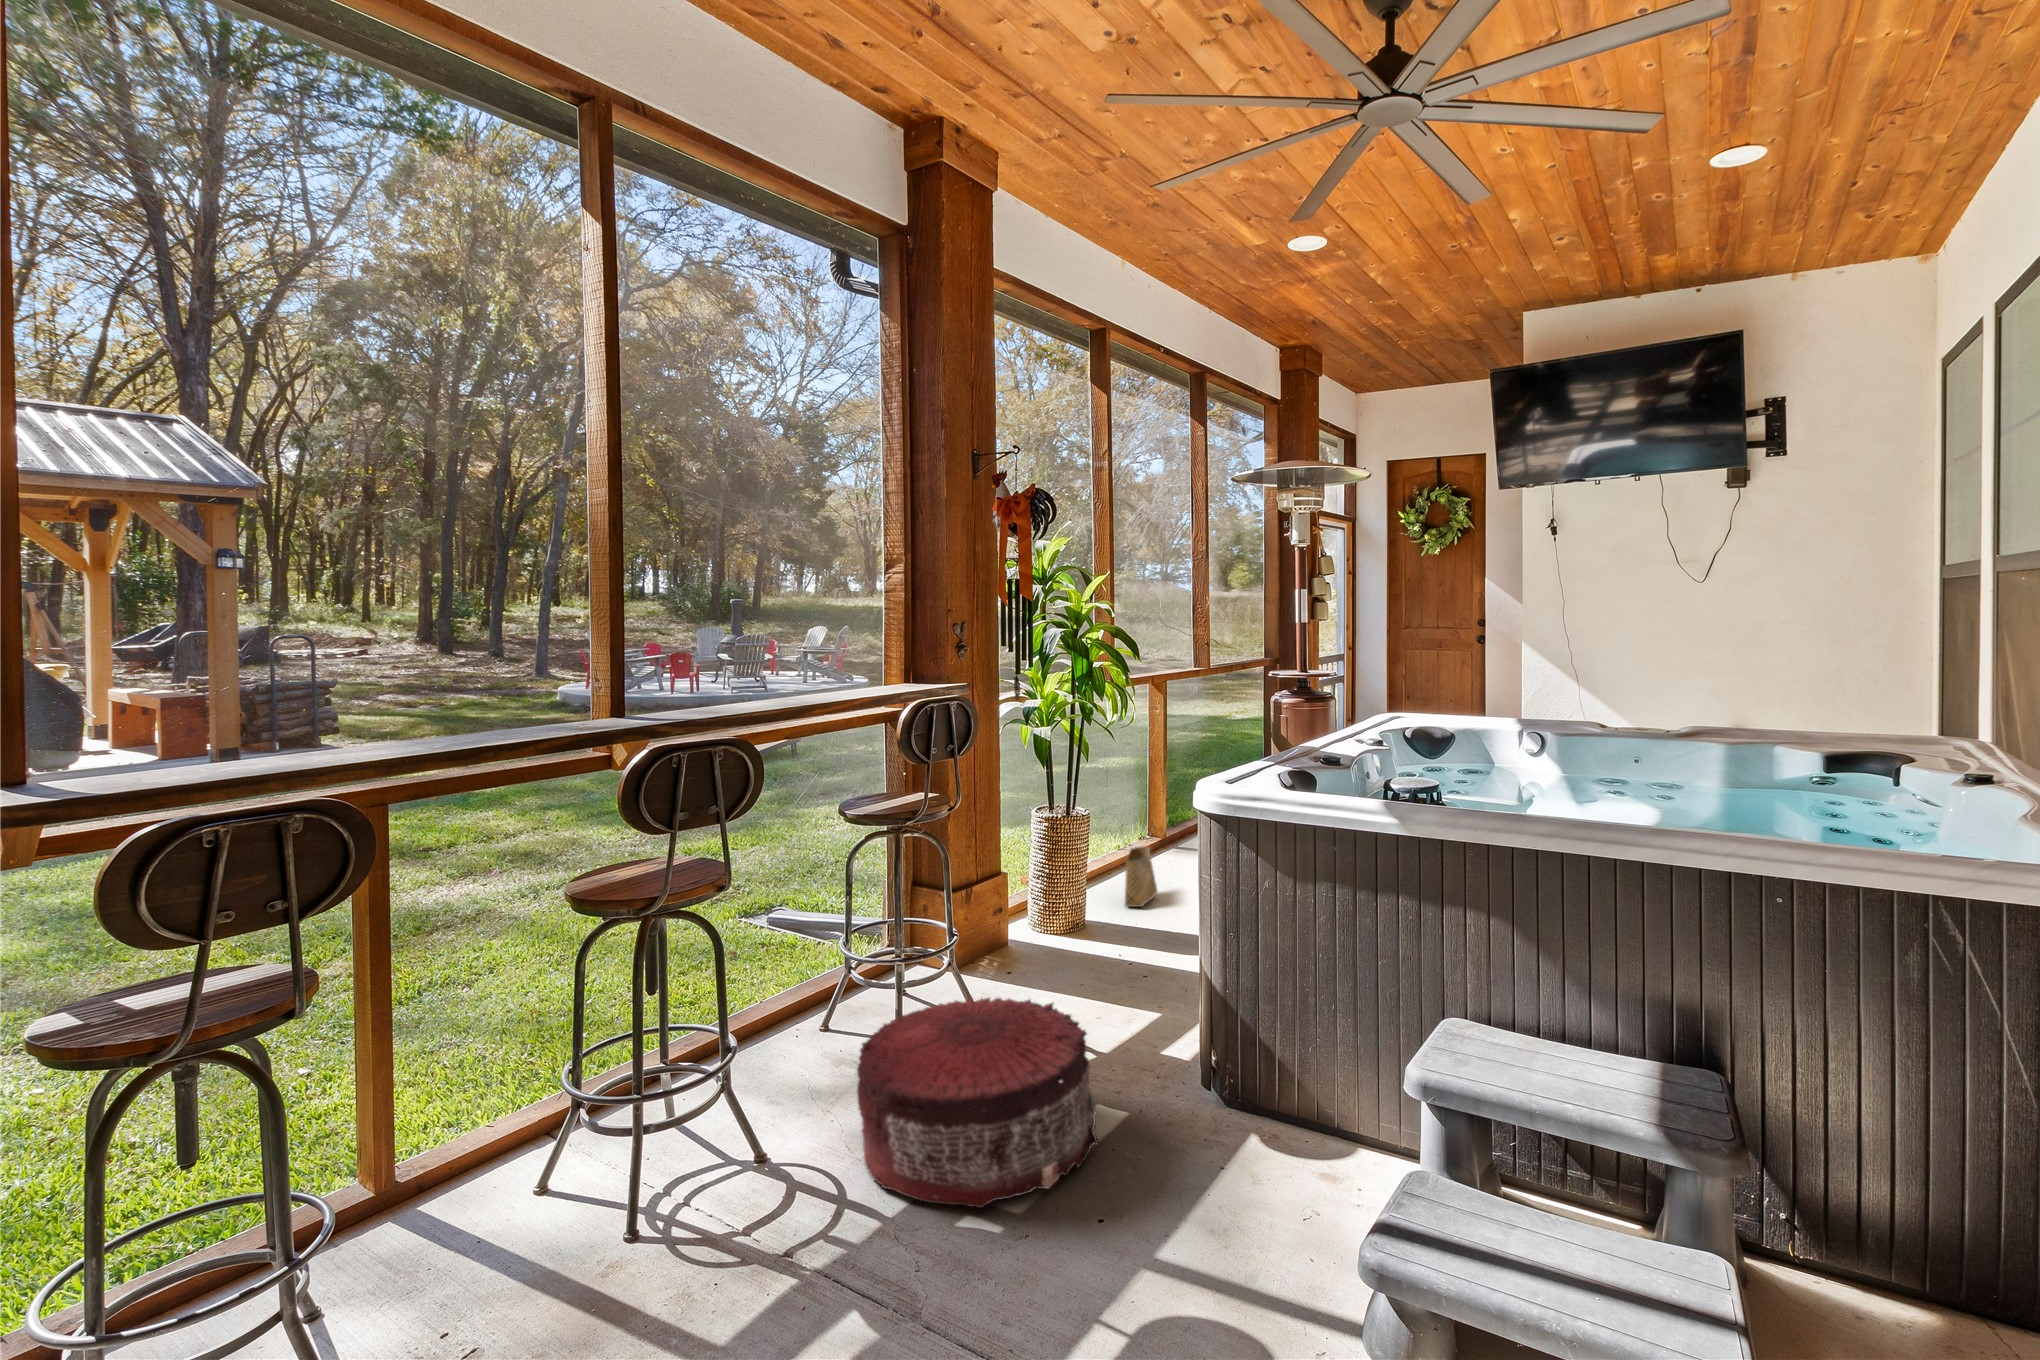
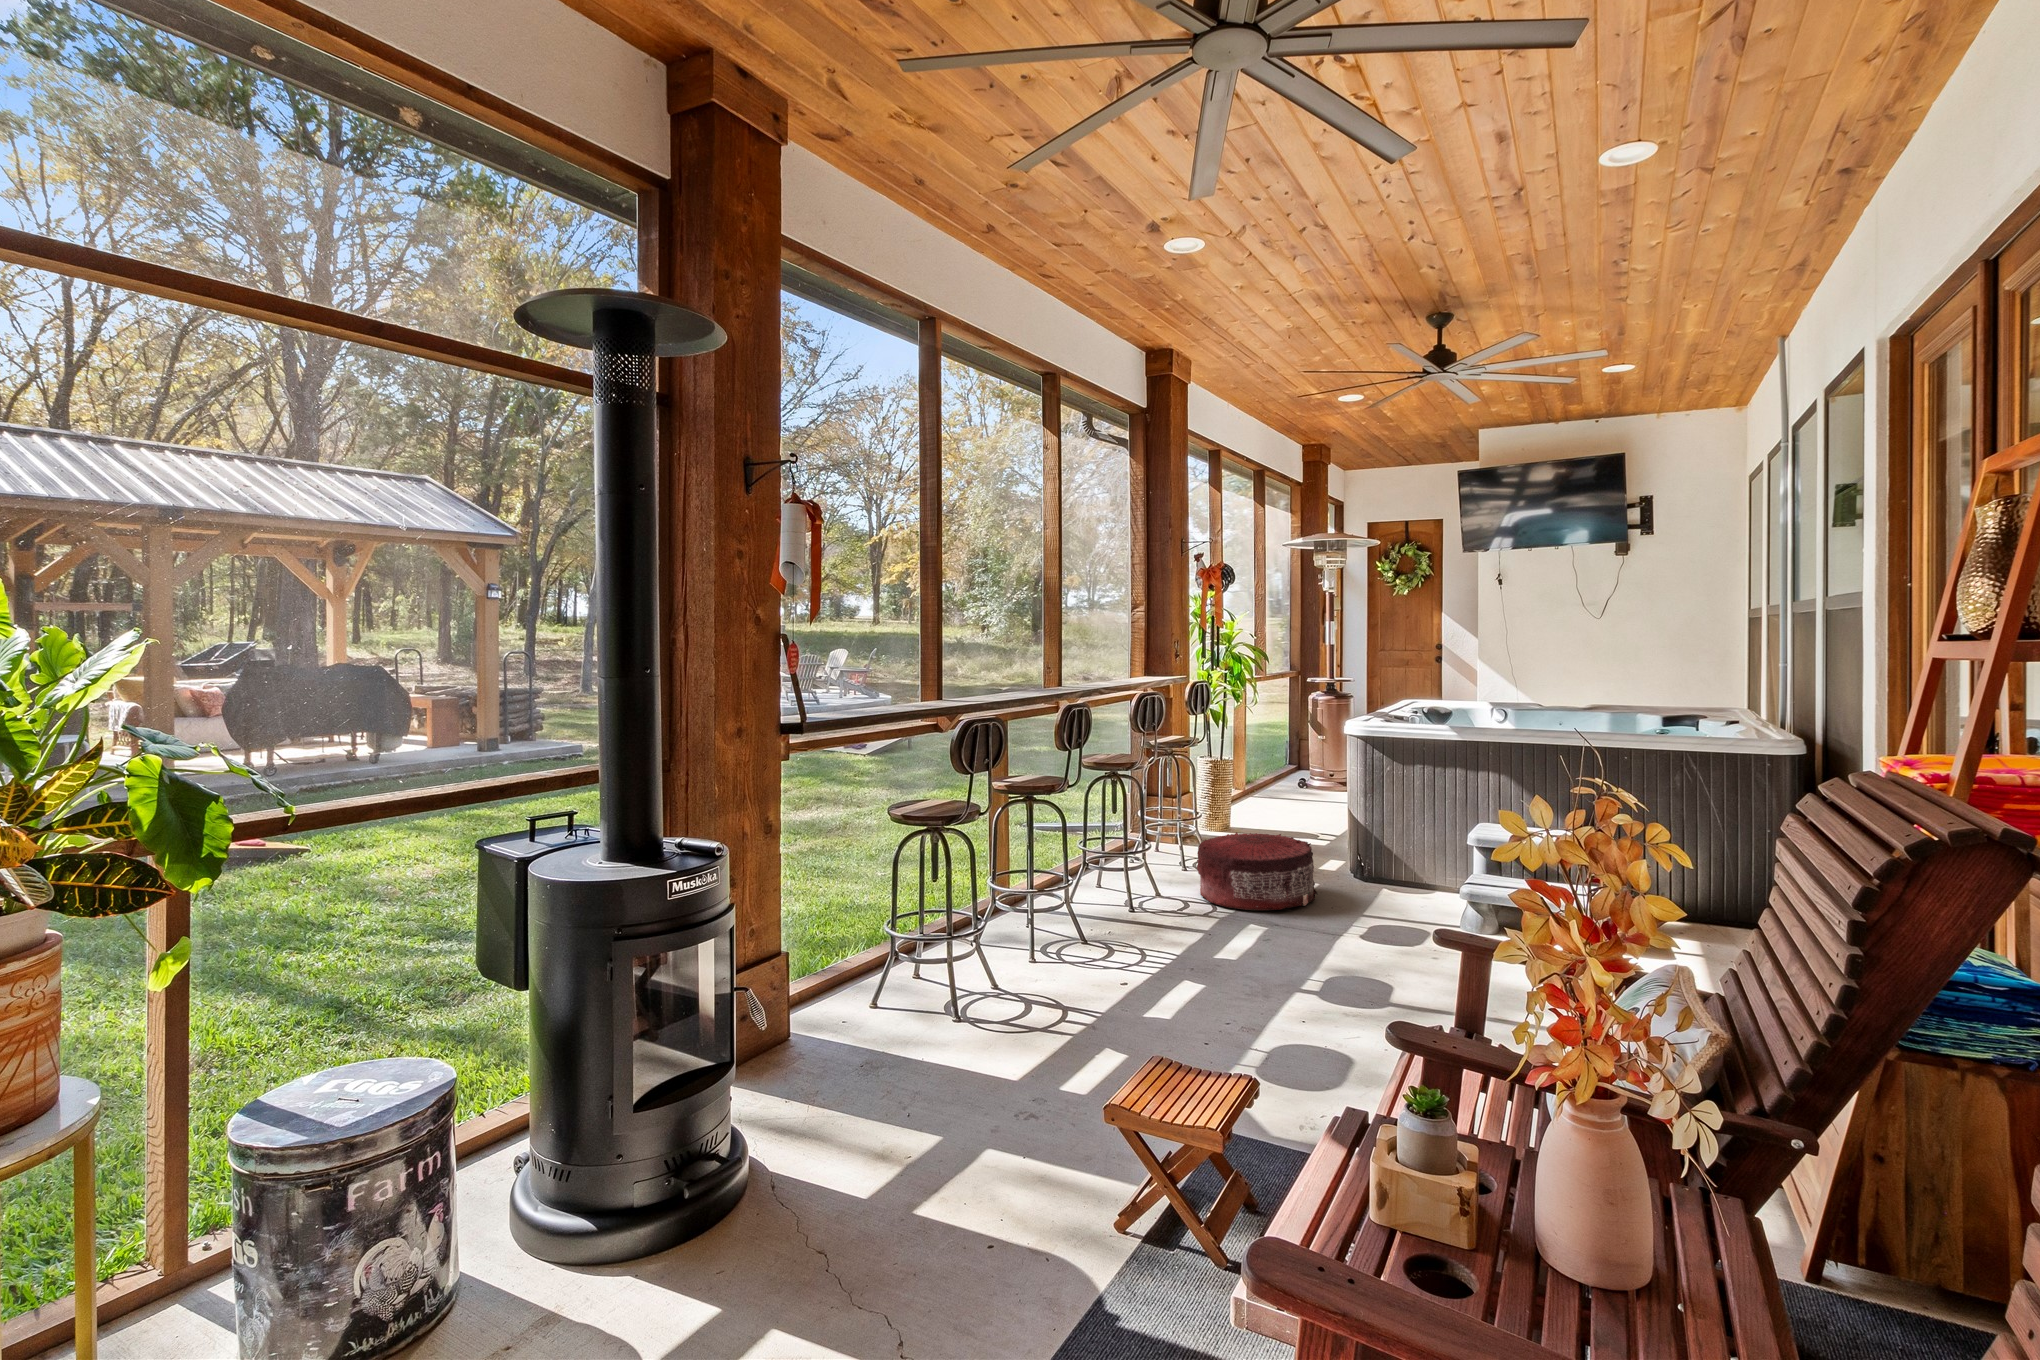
woven basket: present [1122,825,1157,907] -> none [1241,770,1263,822]

